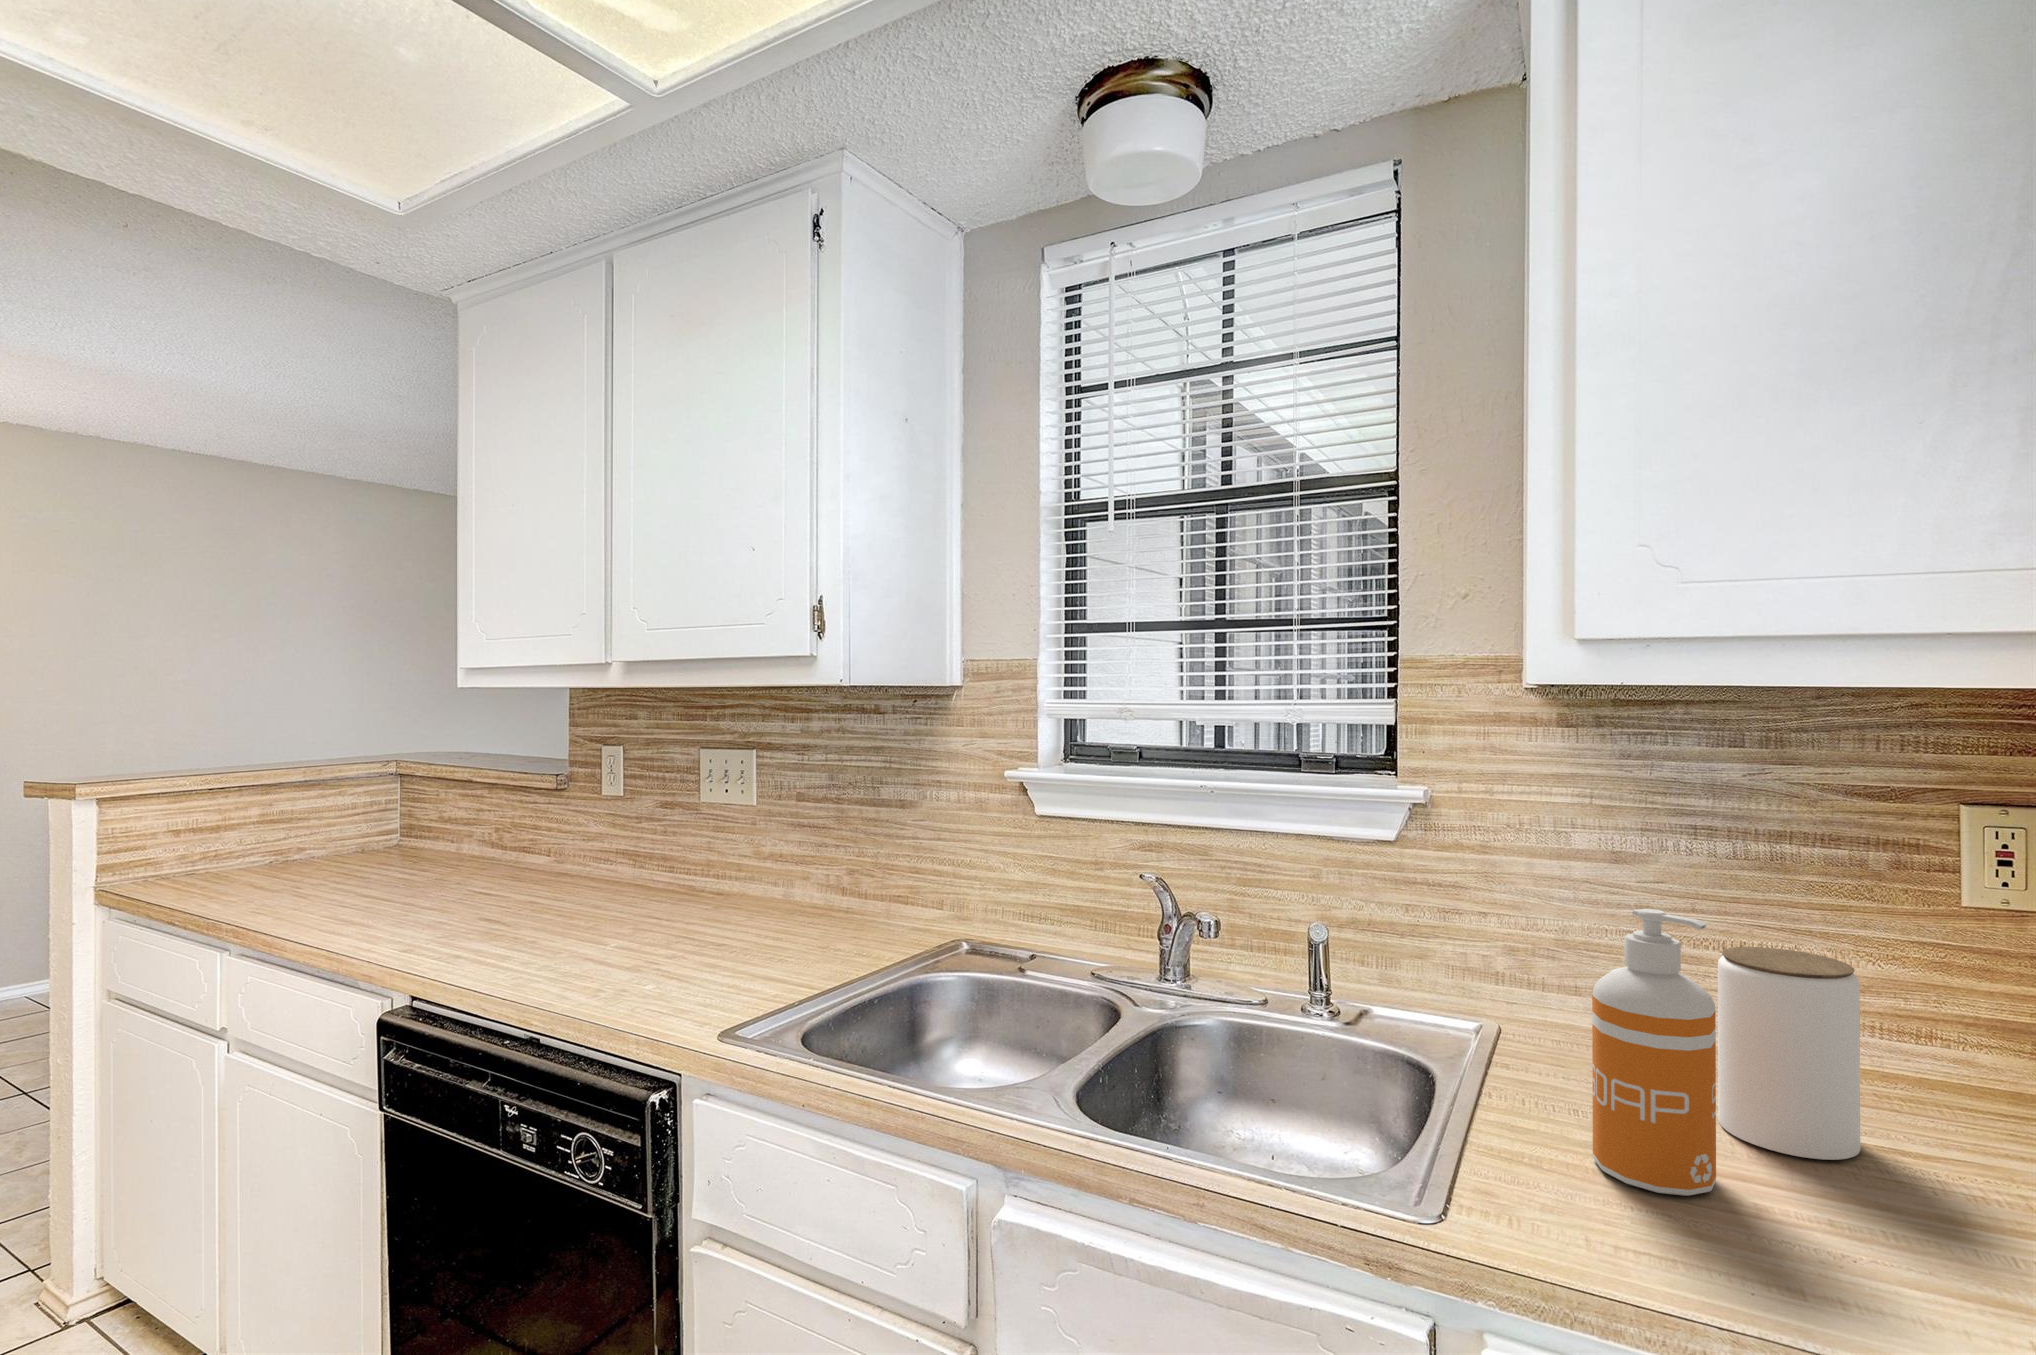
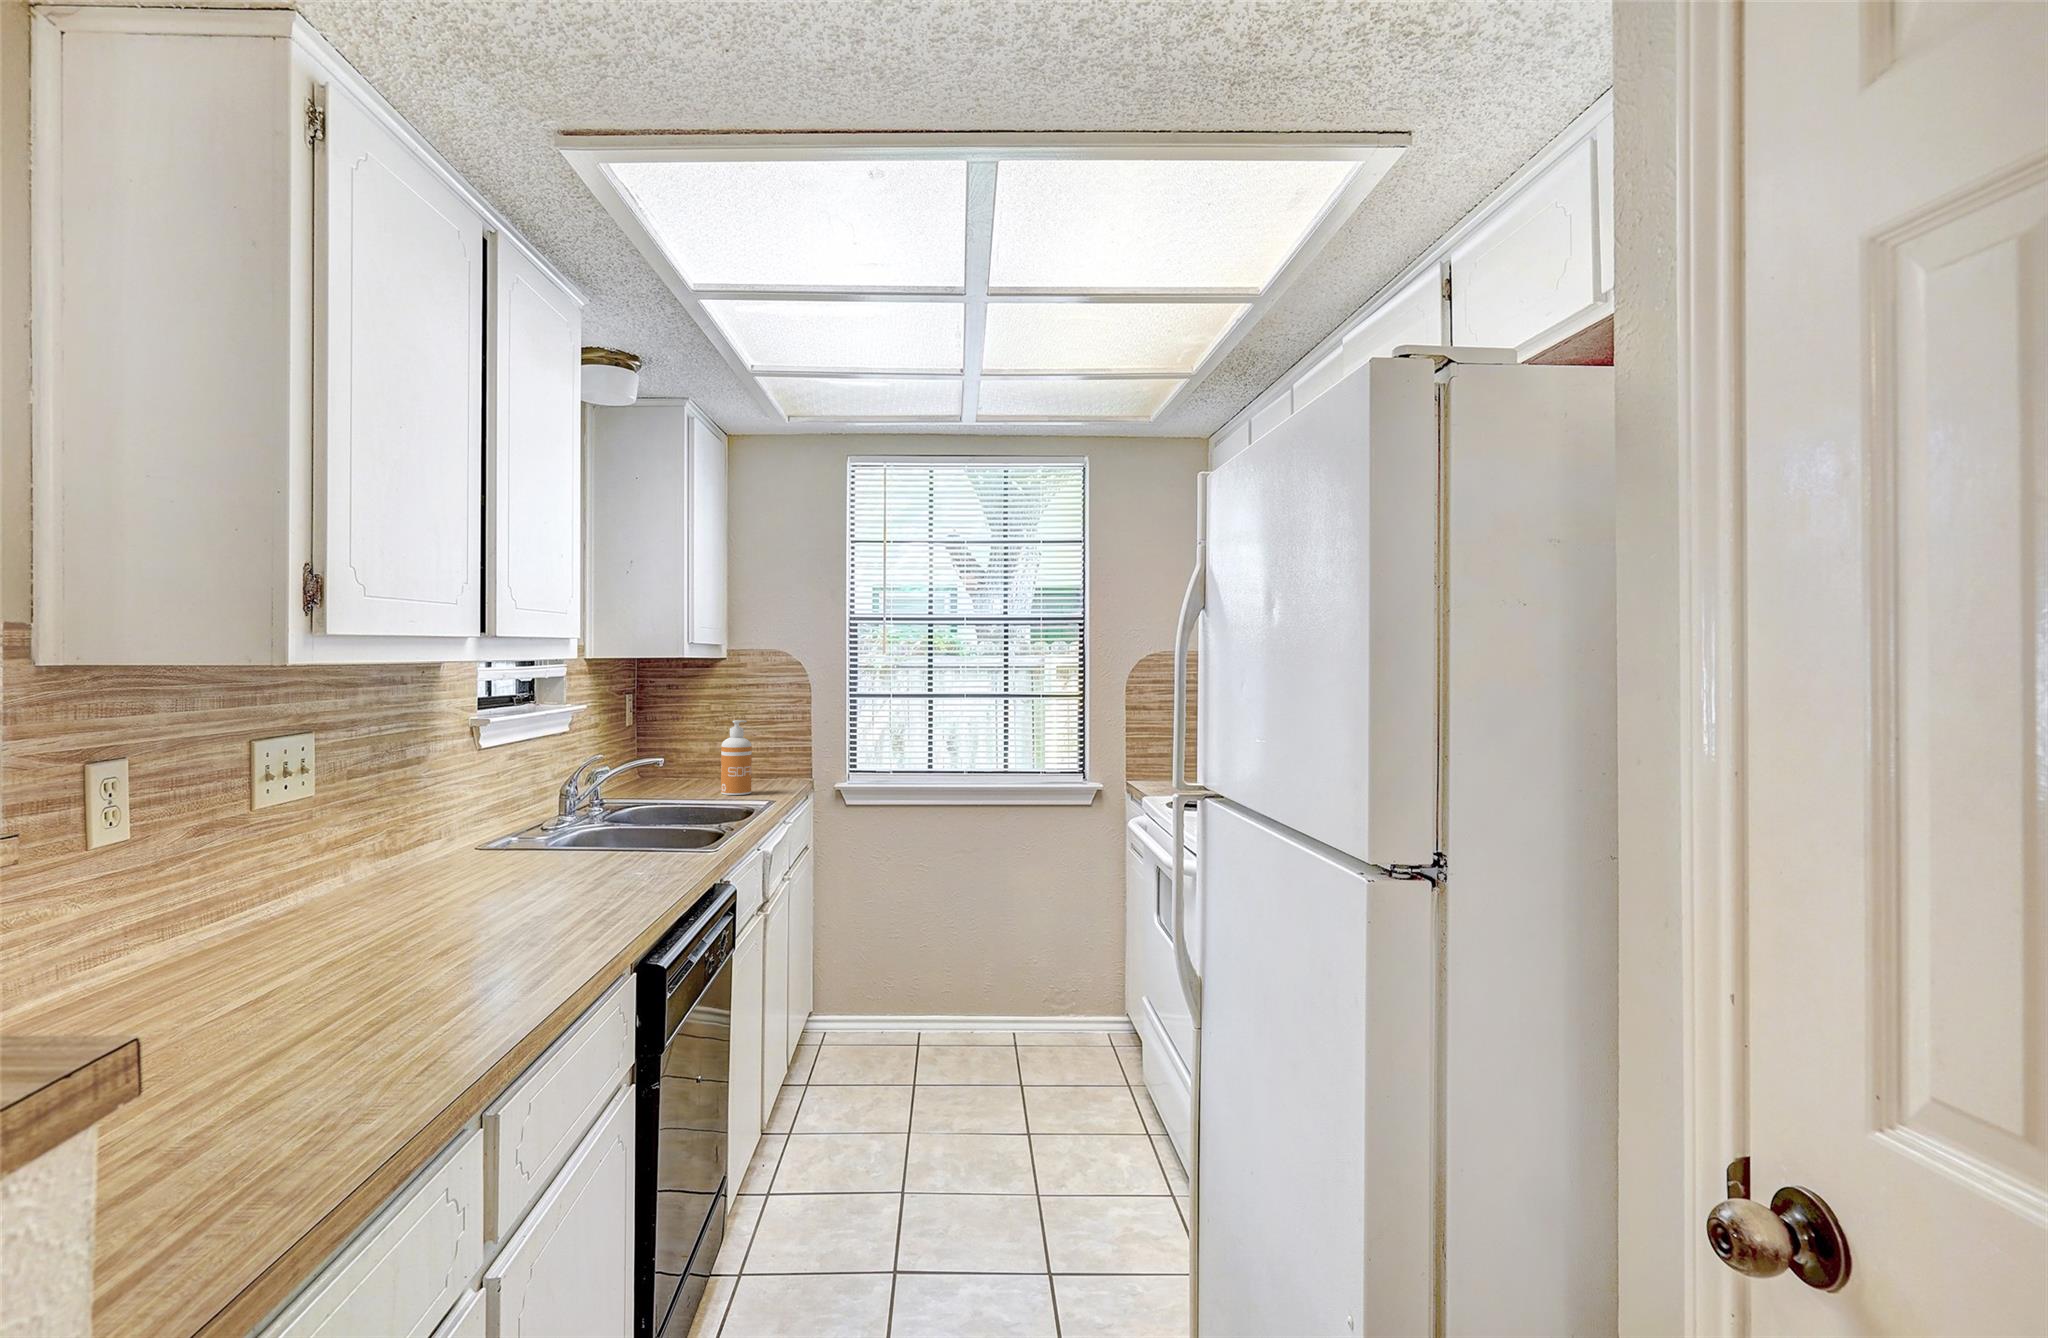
jar: present [1718,947,1860,1160] -> none [680,736,715,790]

